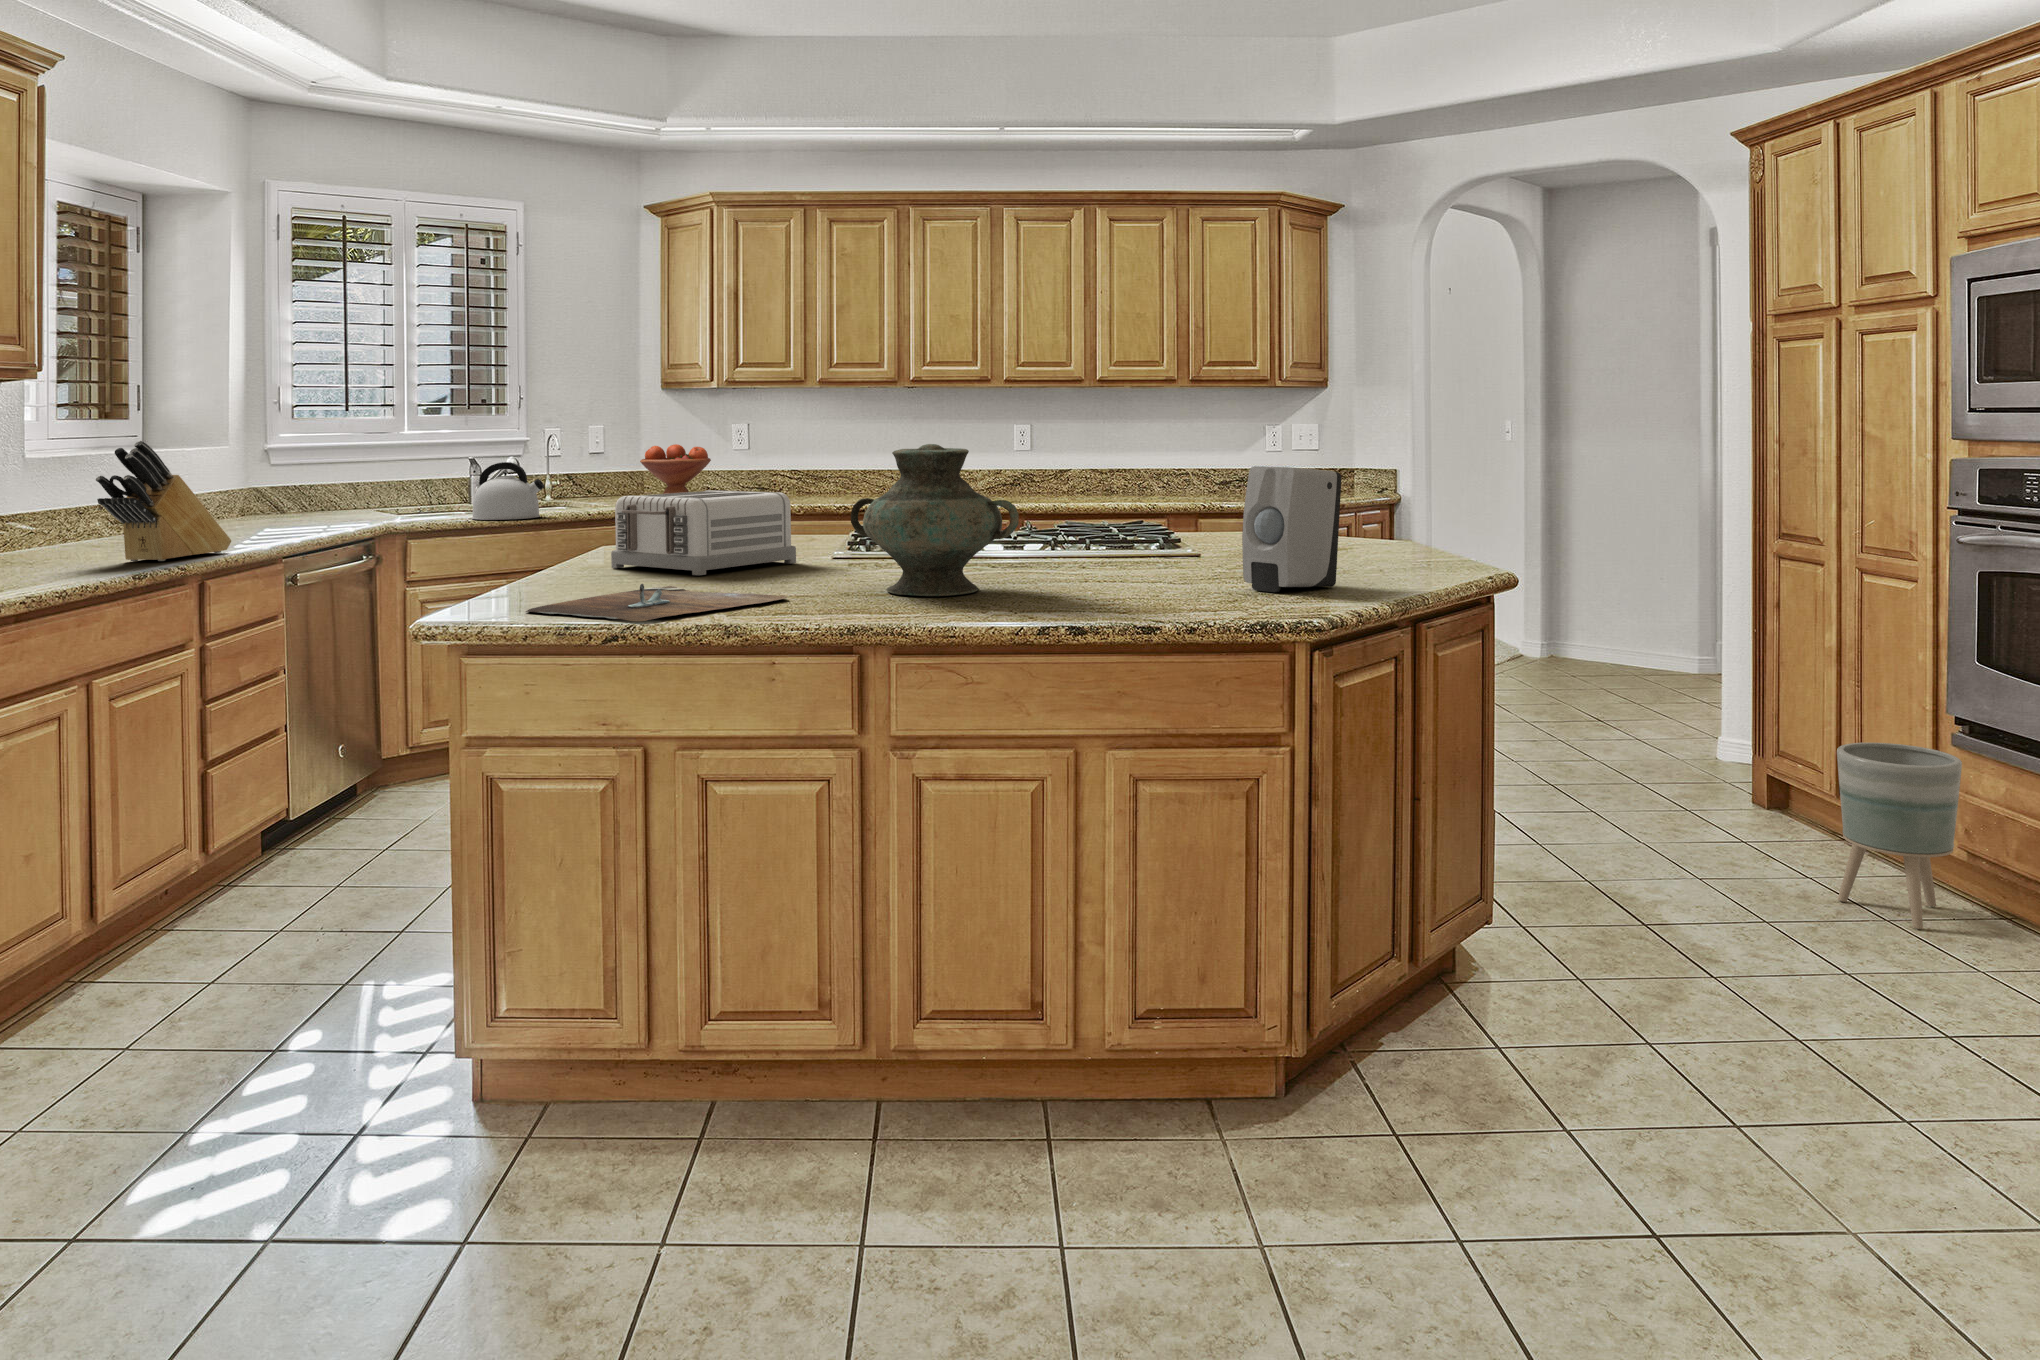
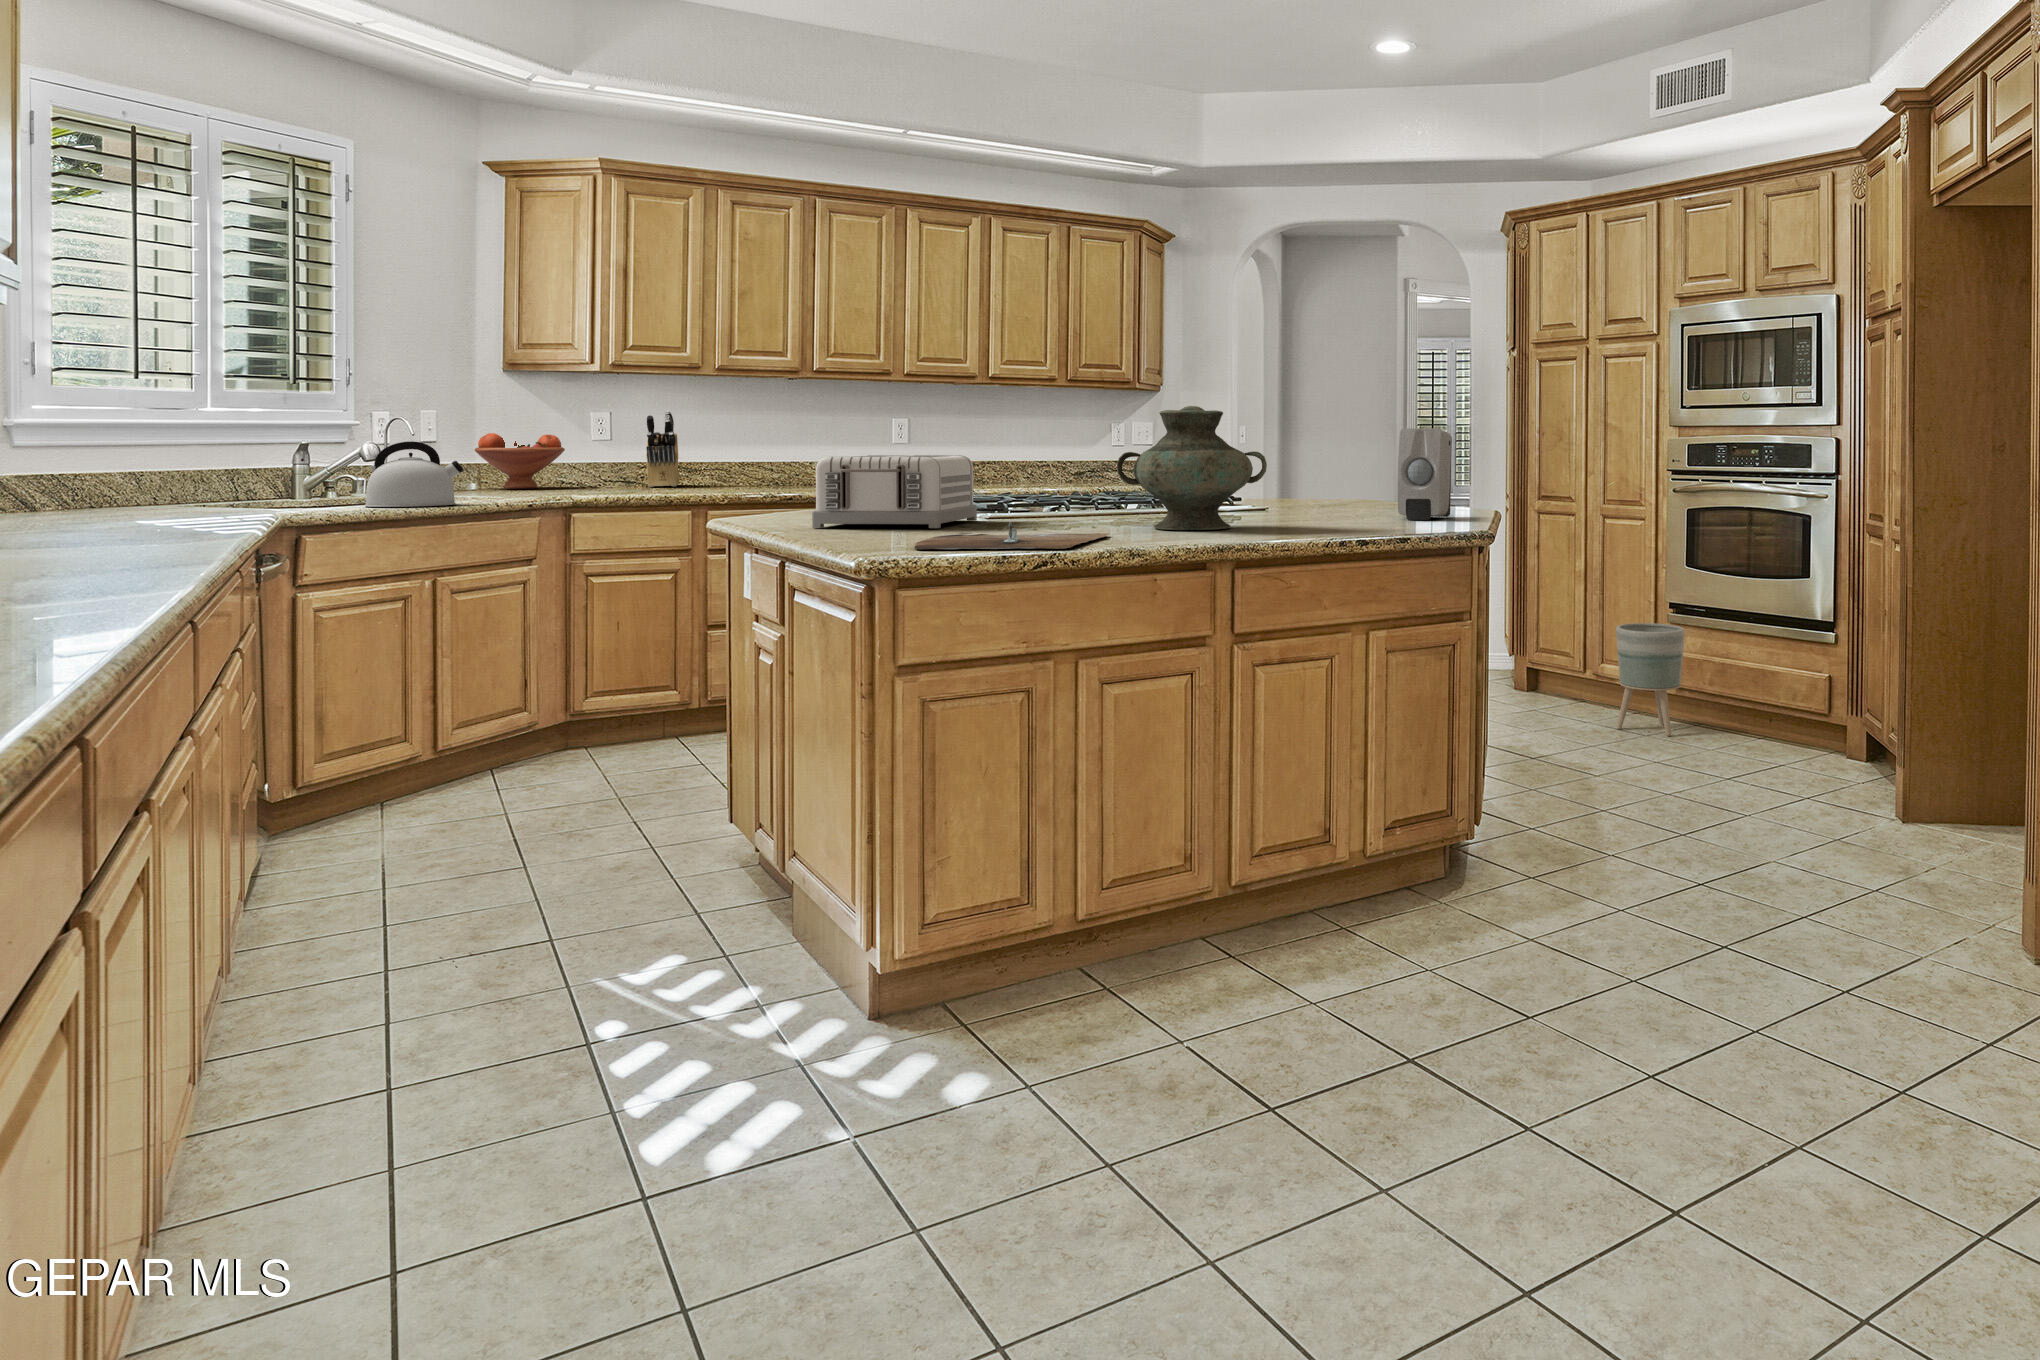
knife block: present [96,440,231,561] -> present [646,411,680,487]

